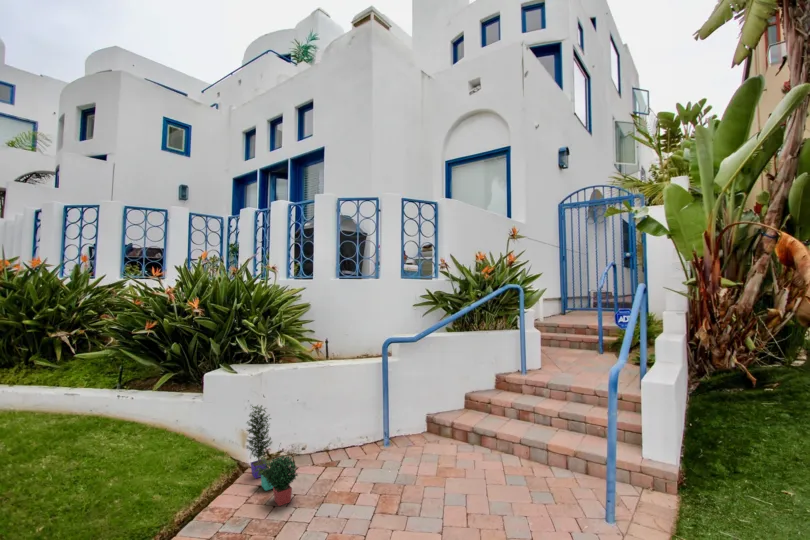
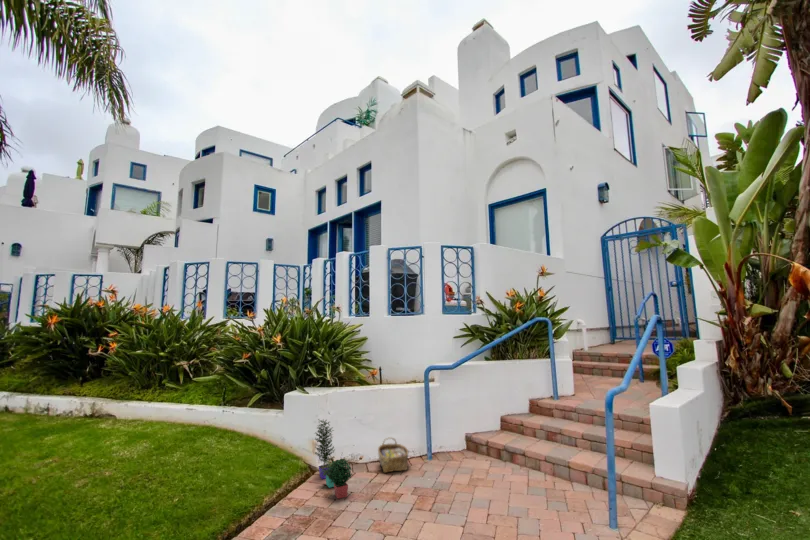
woven basket: none [326,423,363,466] -> present [378,438,408,472]

